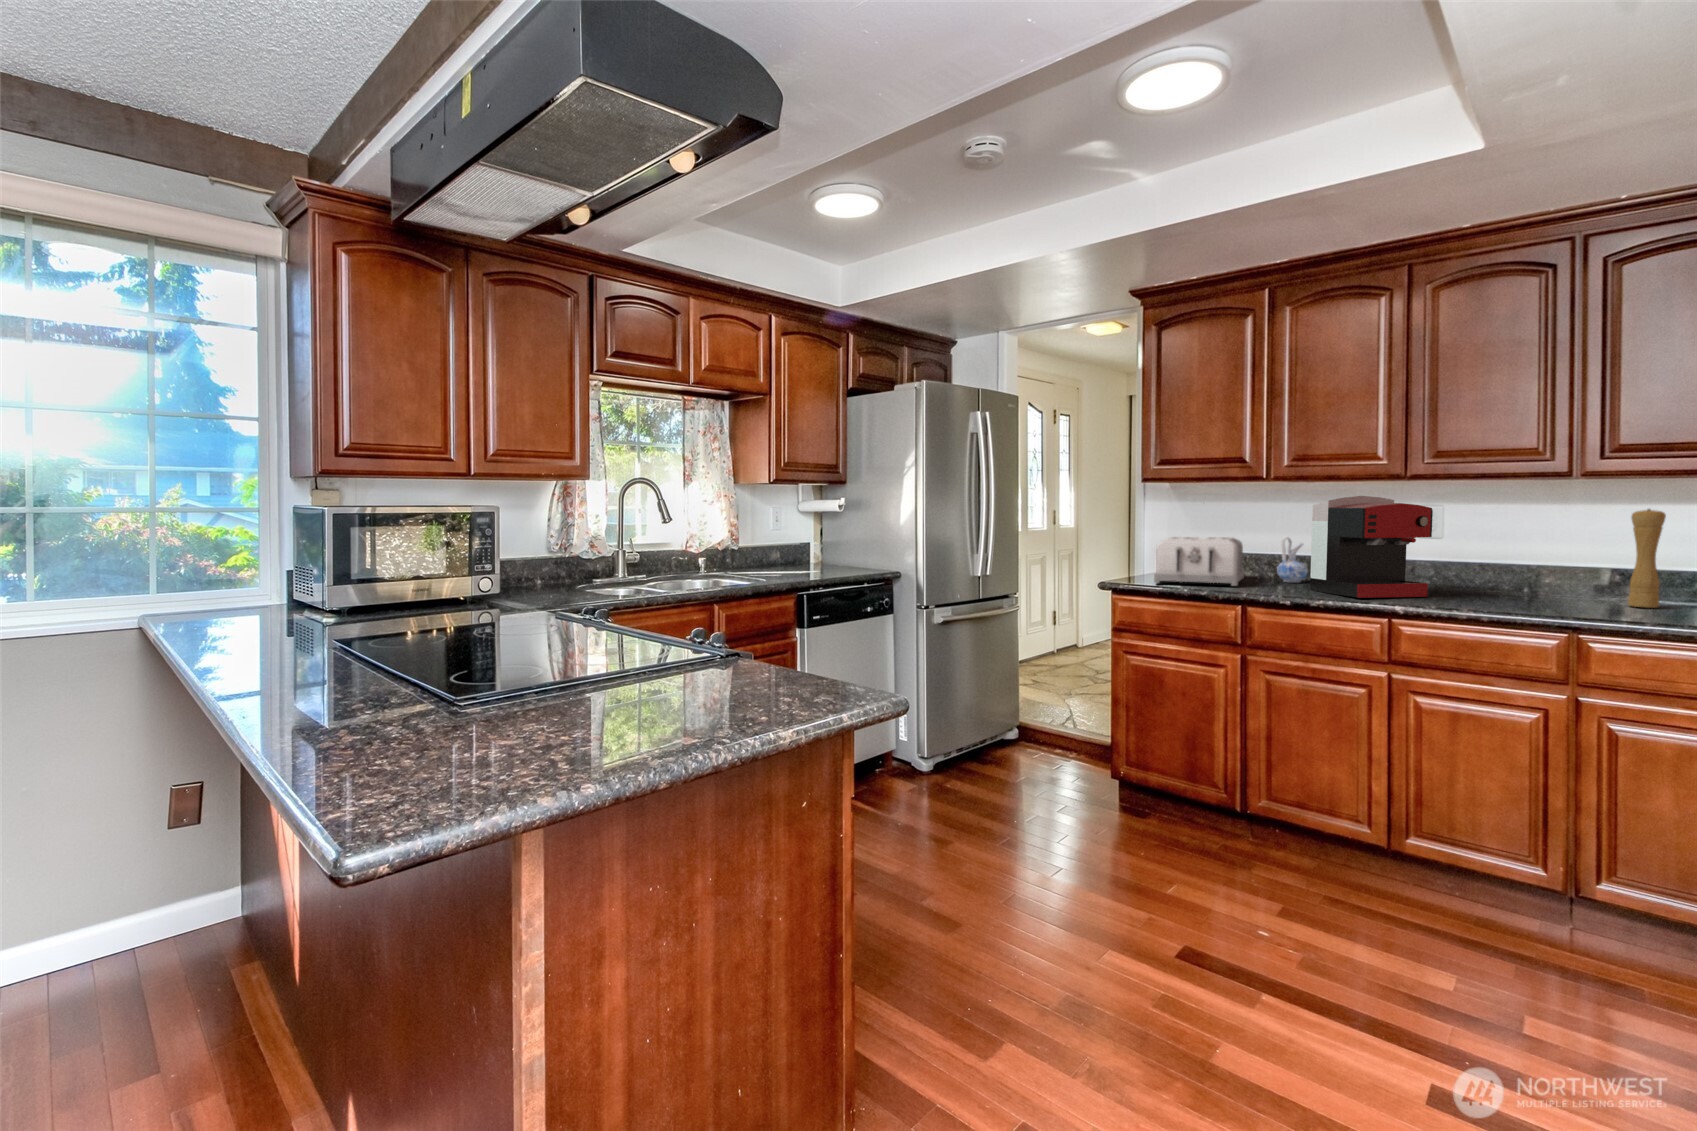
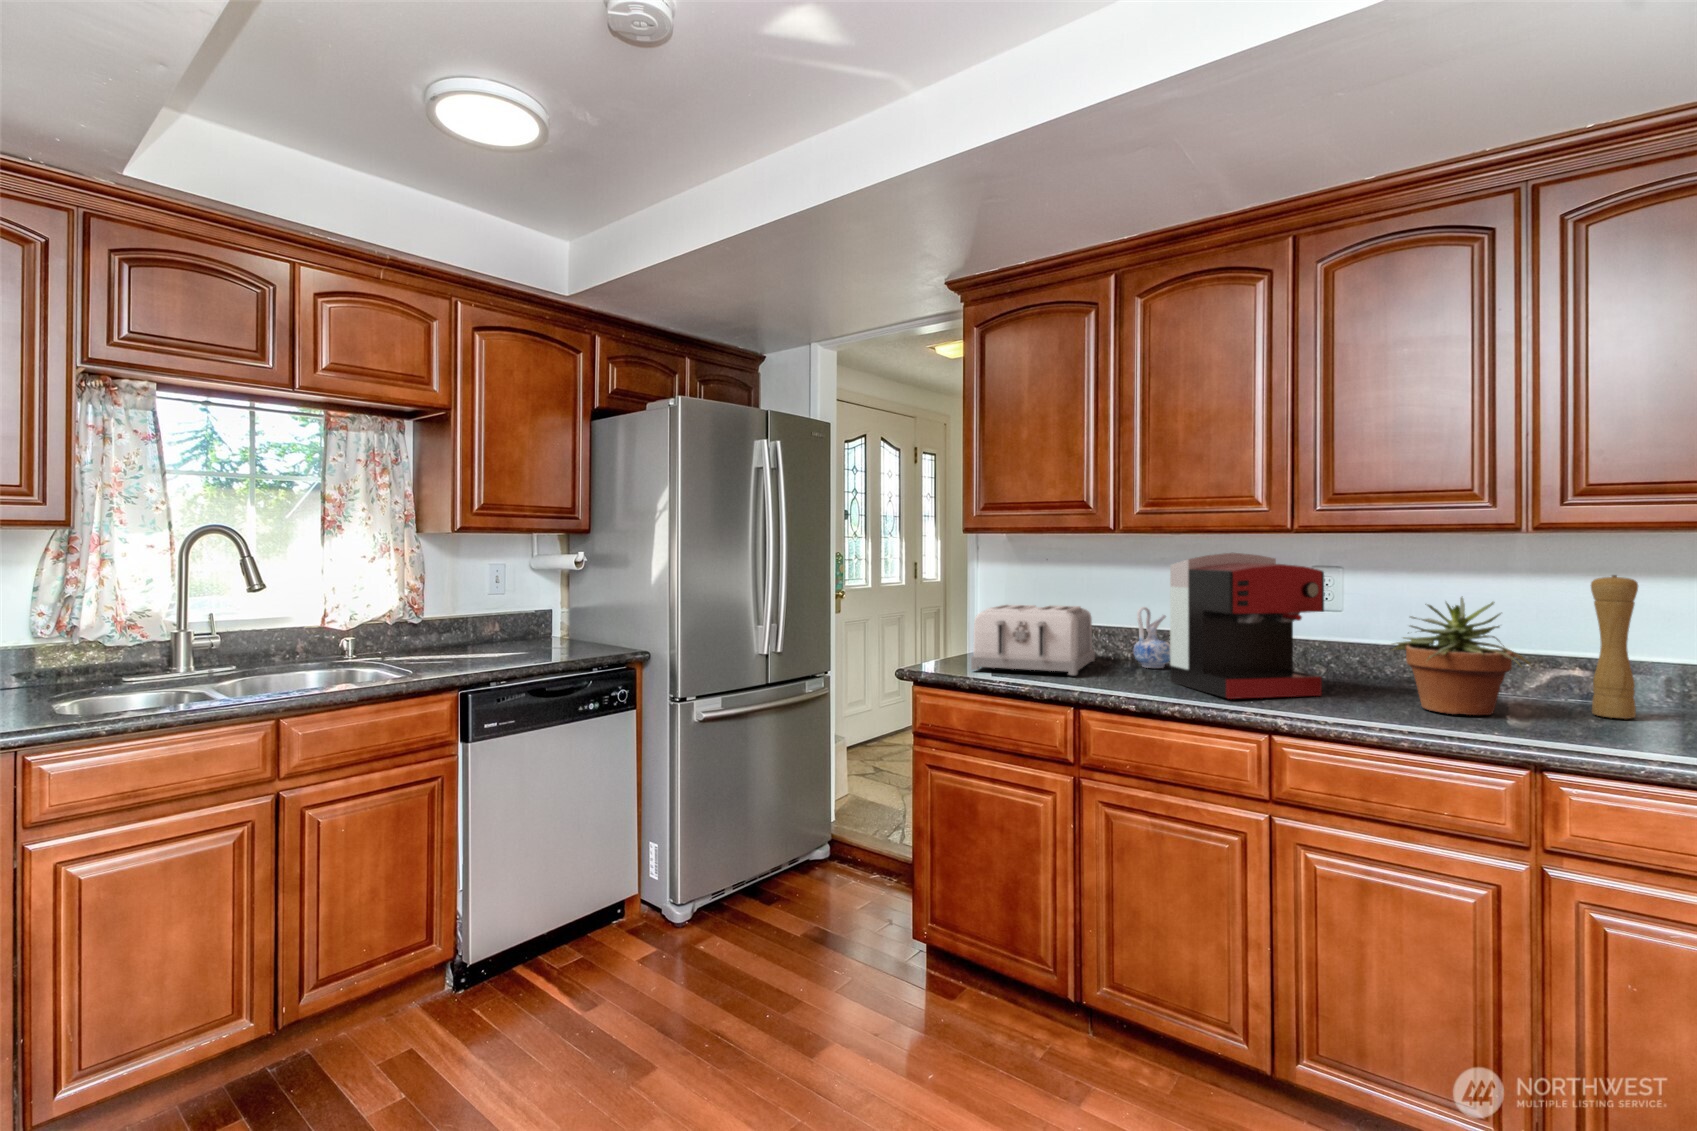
potted plant: none [1477,525,1586,606] -> present [1392,597,1530,715]

